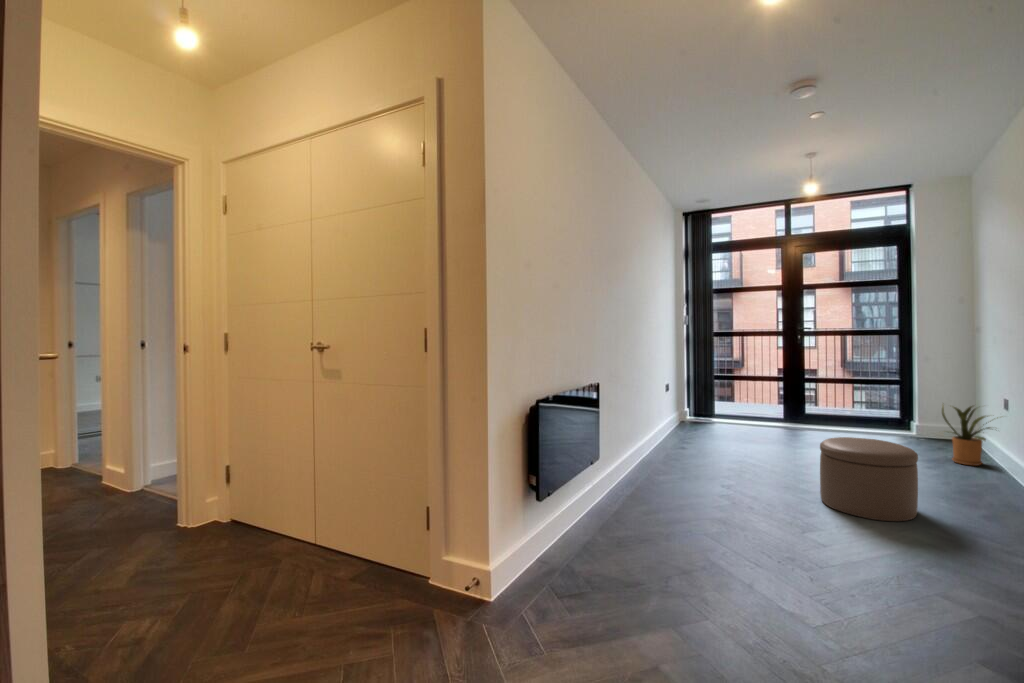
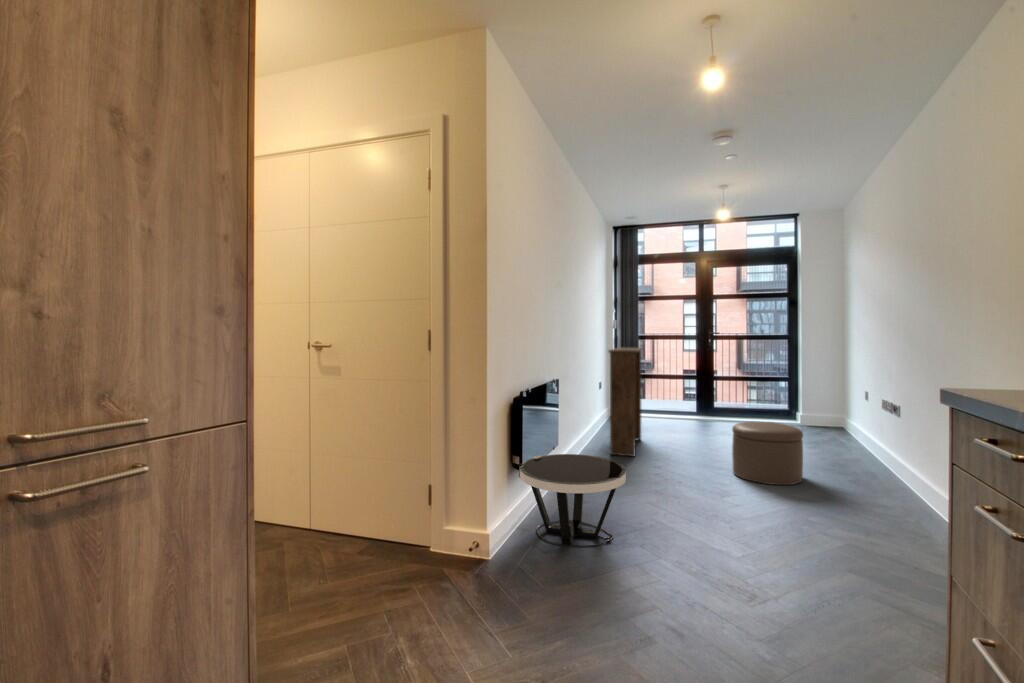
bookshelf: none [666,346,711,472] -> present [609,348,642,456]
house plant: present [942,405,998,466] -> none [815,394,864,444]
side table: none [535,474,664,593] -> present [520,454,626,546]

